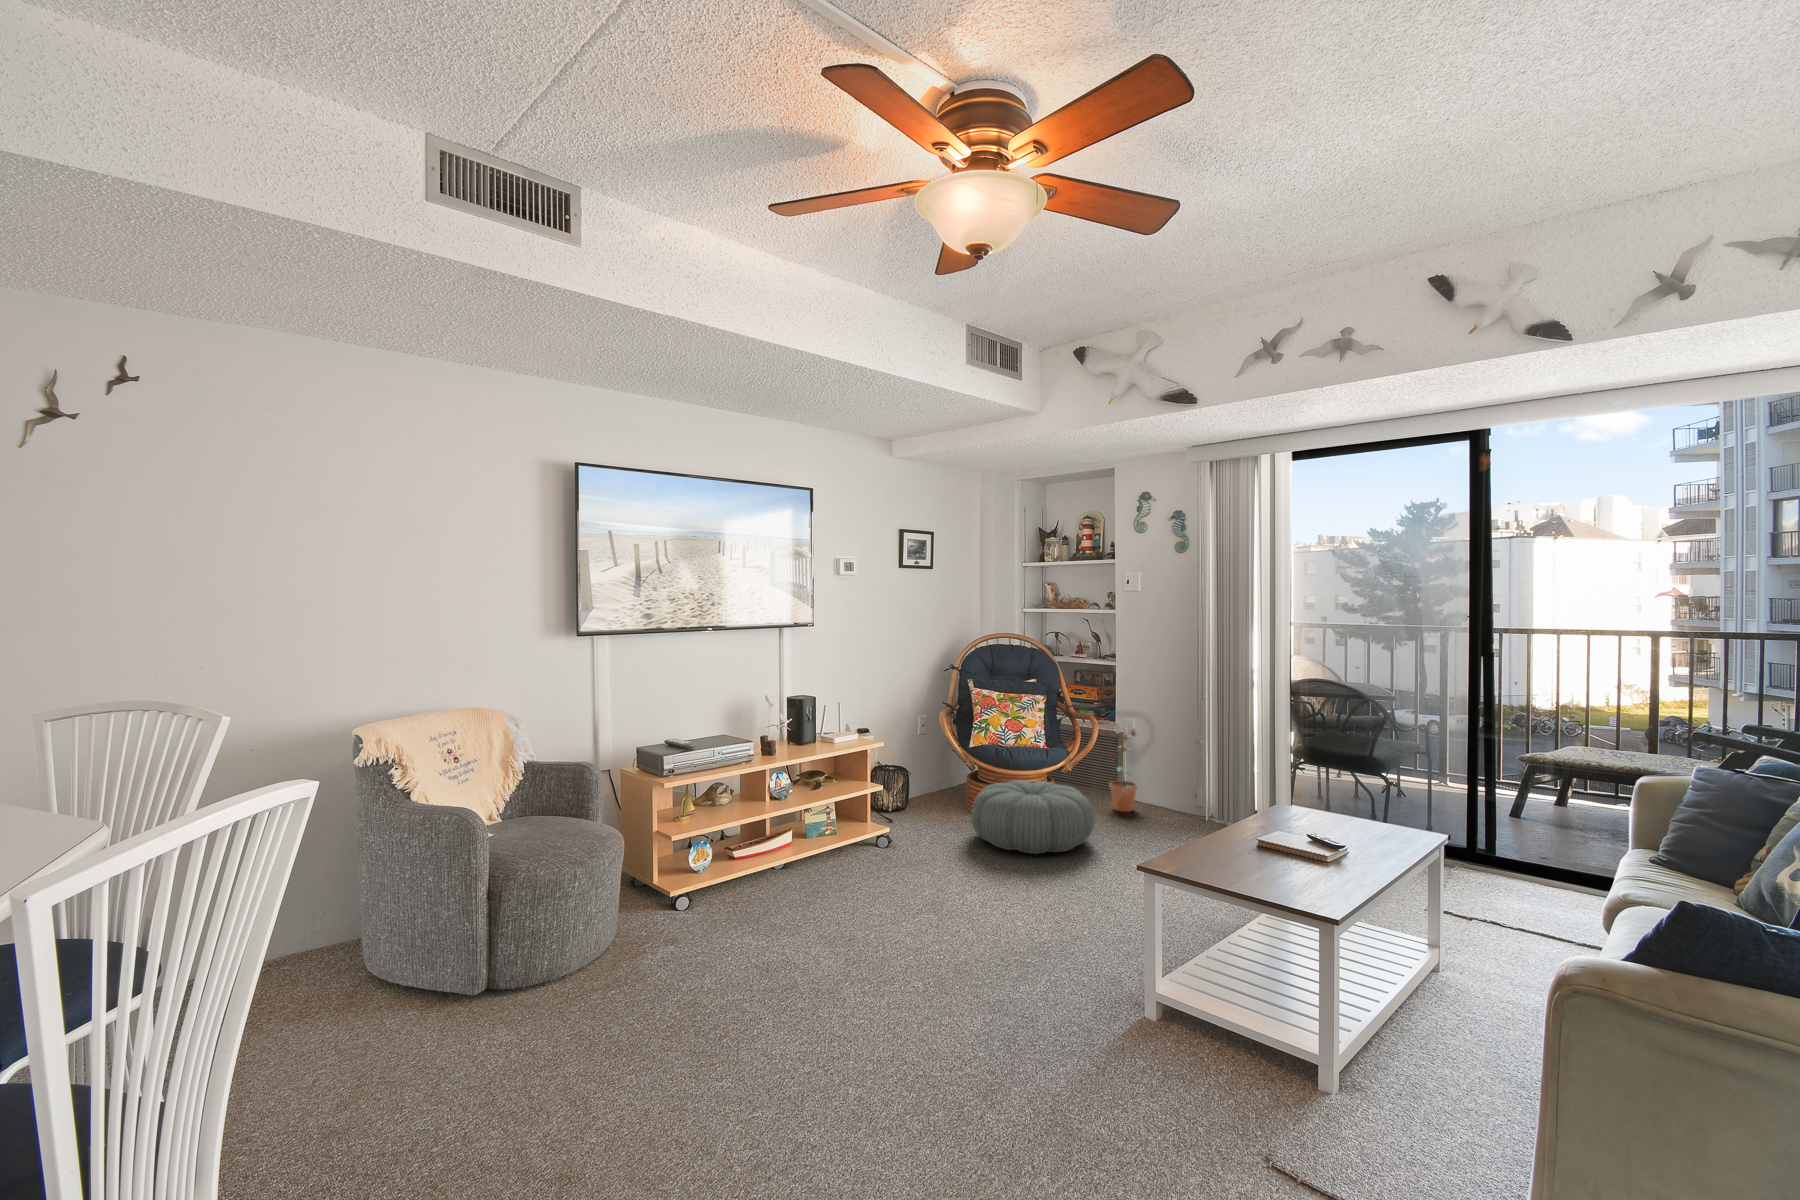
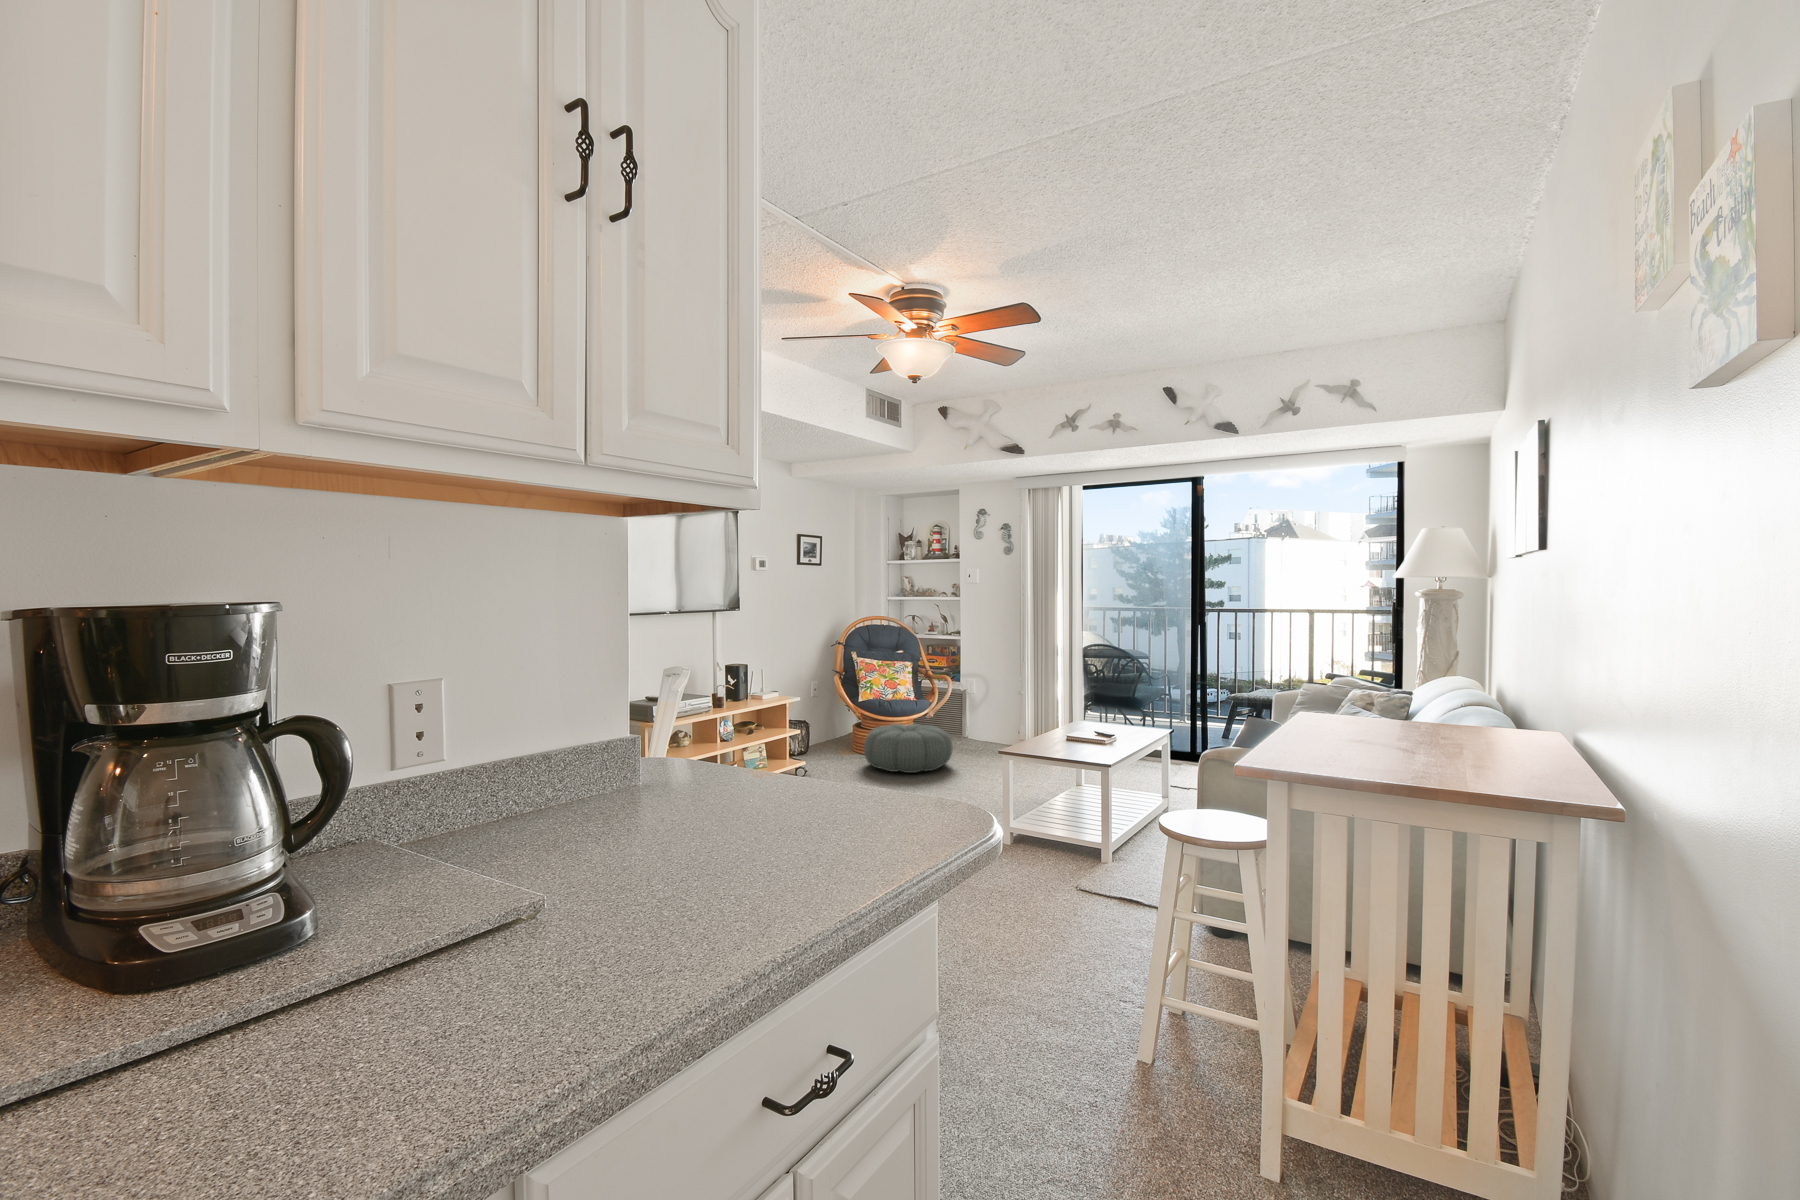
potted plant: present [1109,729,1137,812] -> none [956,685,979,747]

